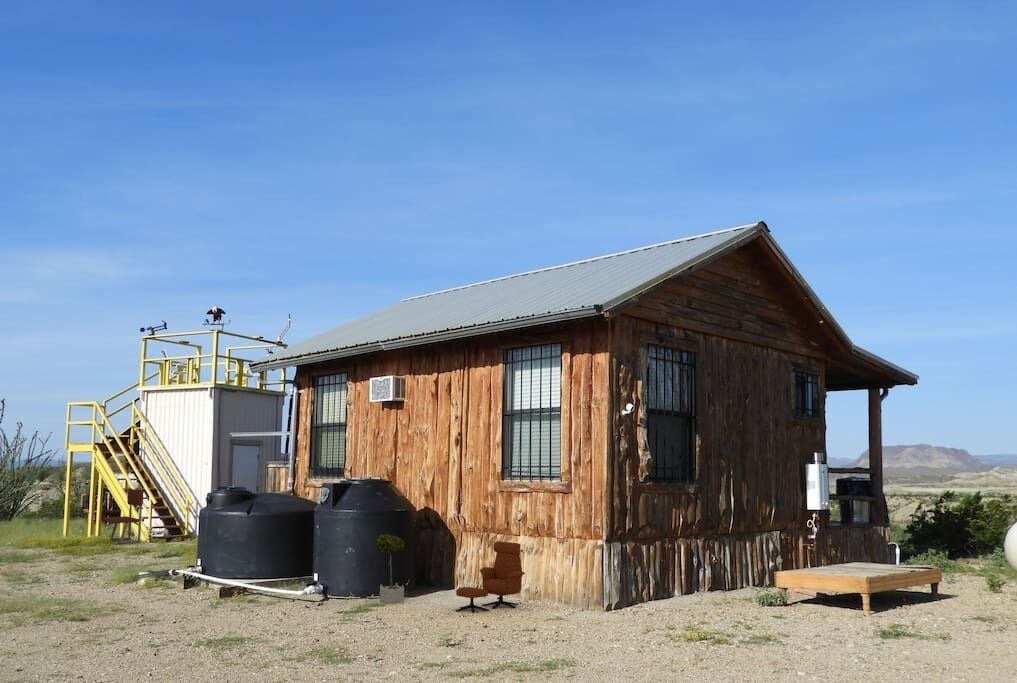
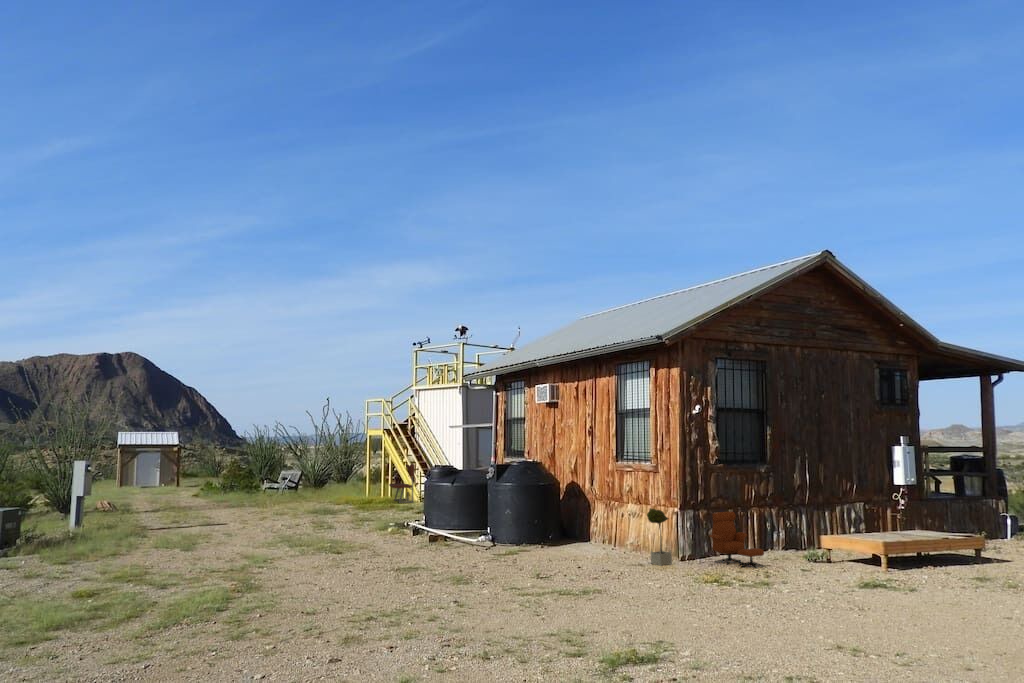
potted tree: present [375,534,405,604] -> present [647,508,672,566]
lounge chair: present [456,541,525,613] -> present [709,512,765,568]

